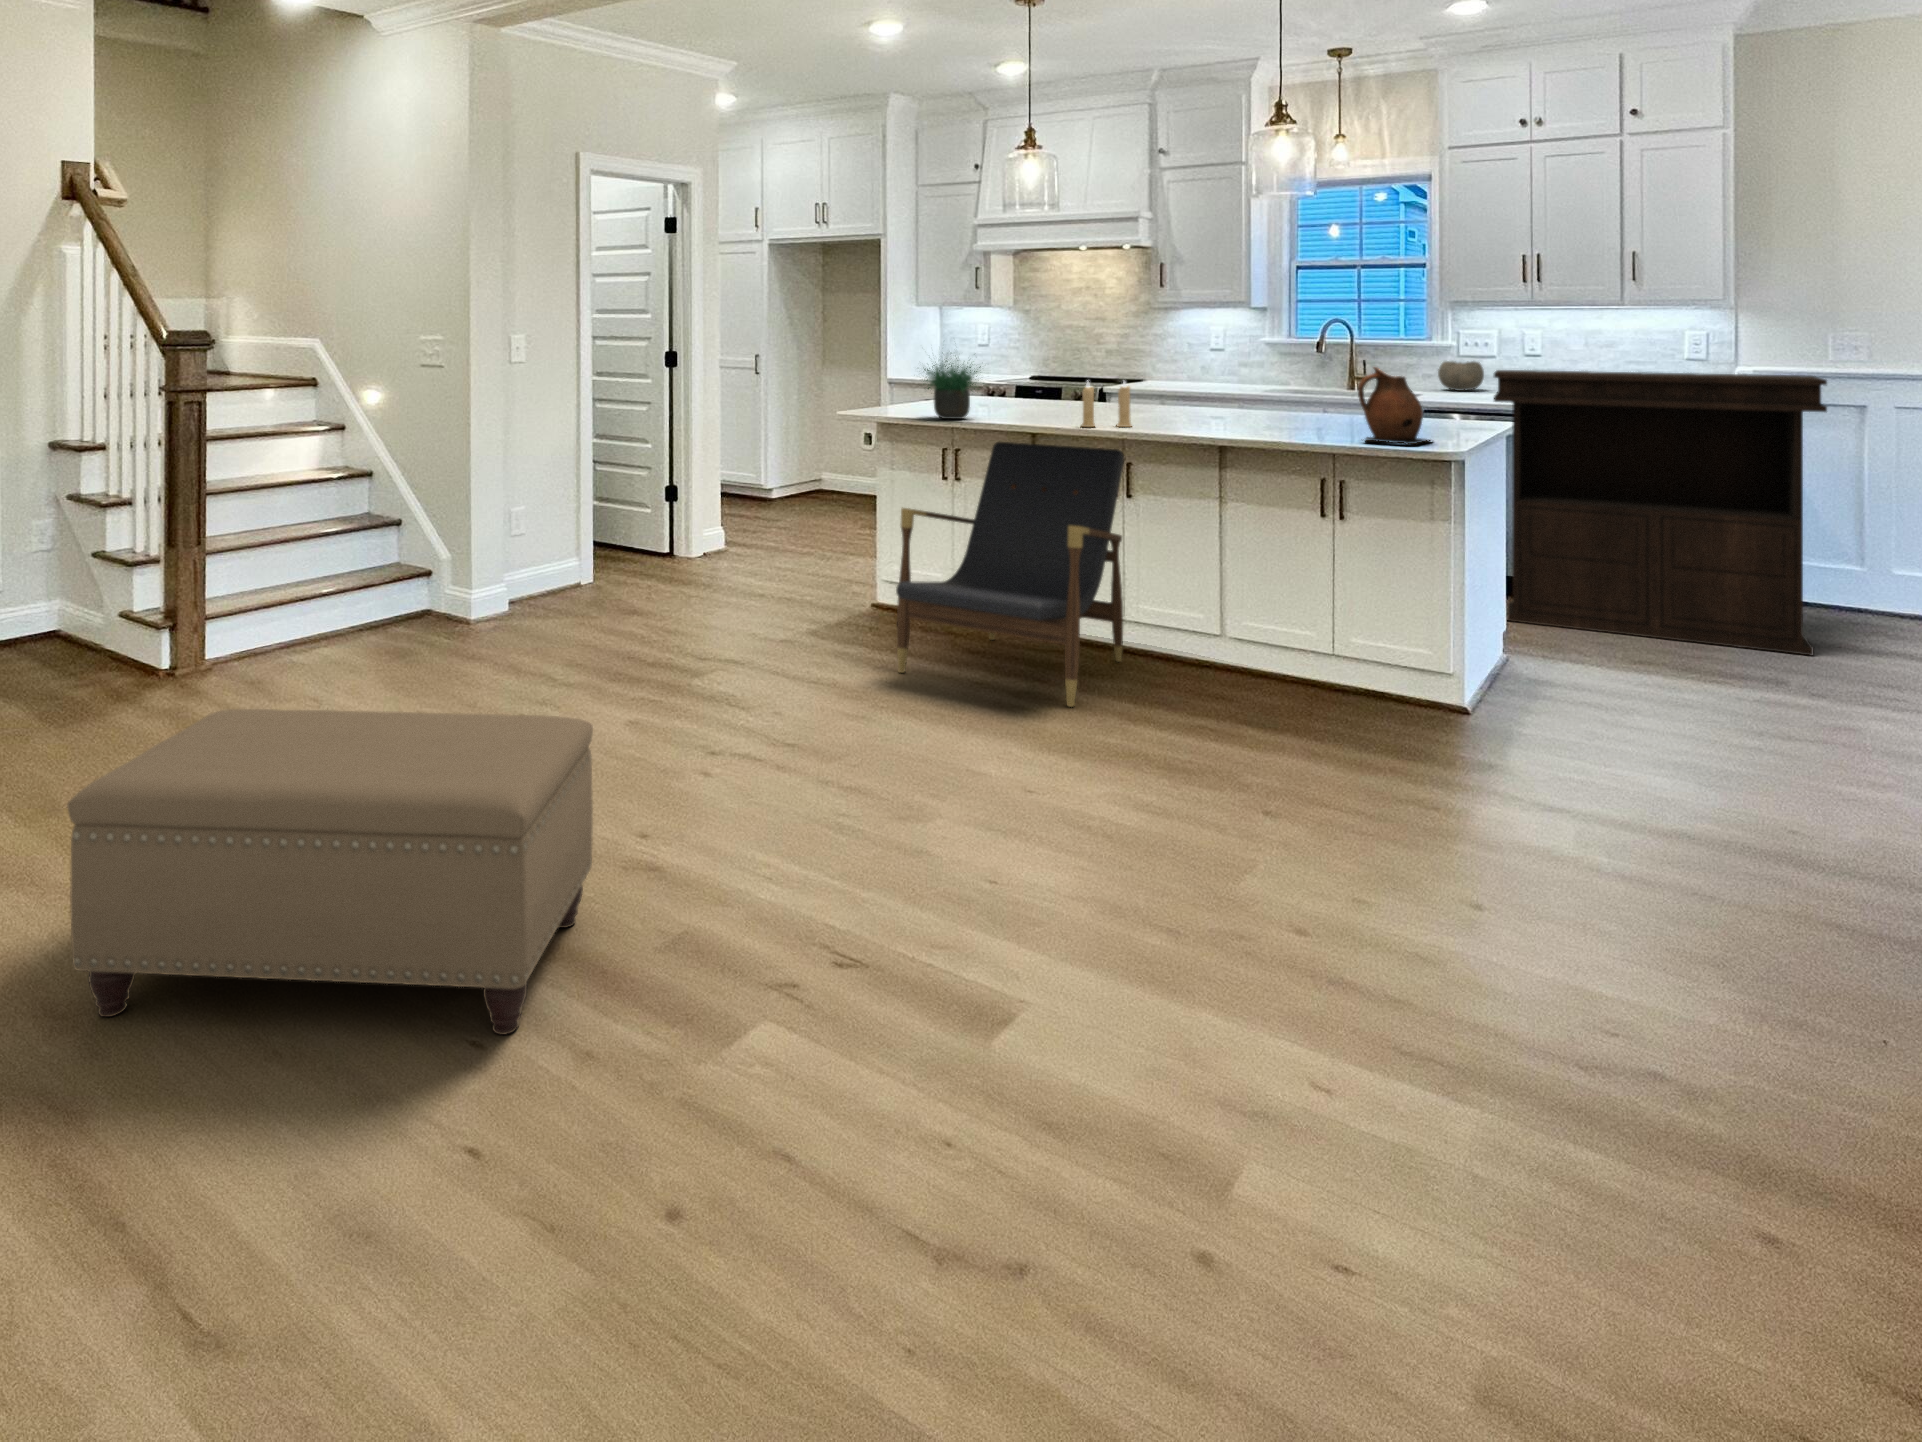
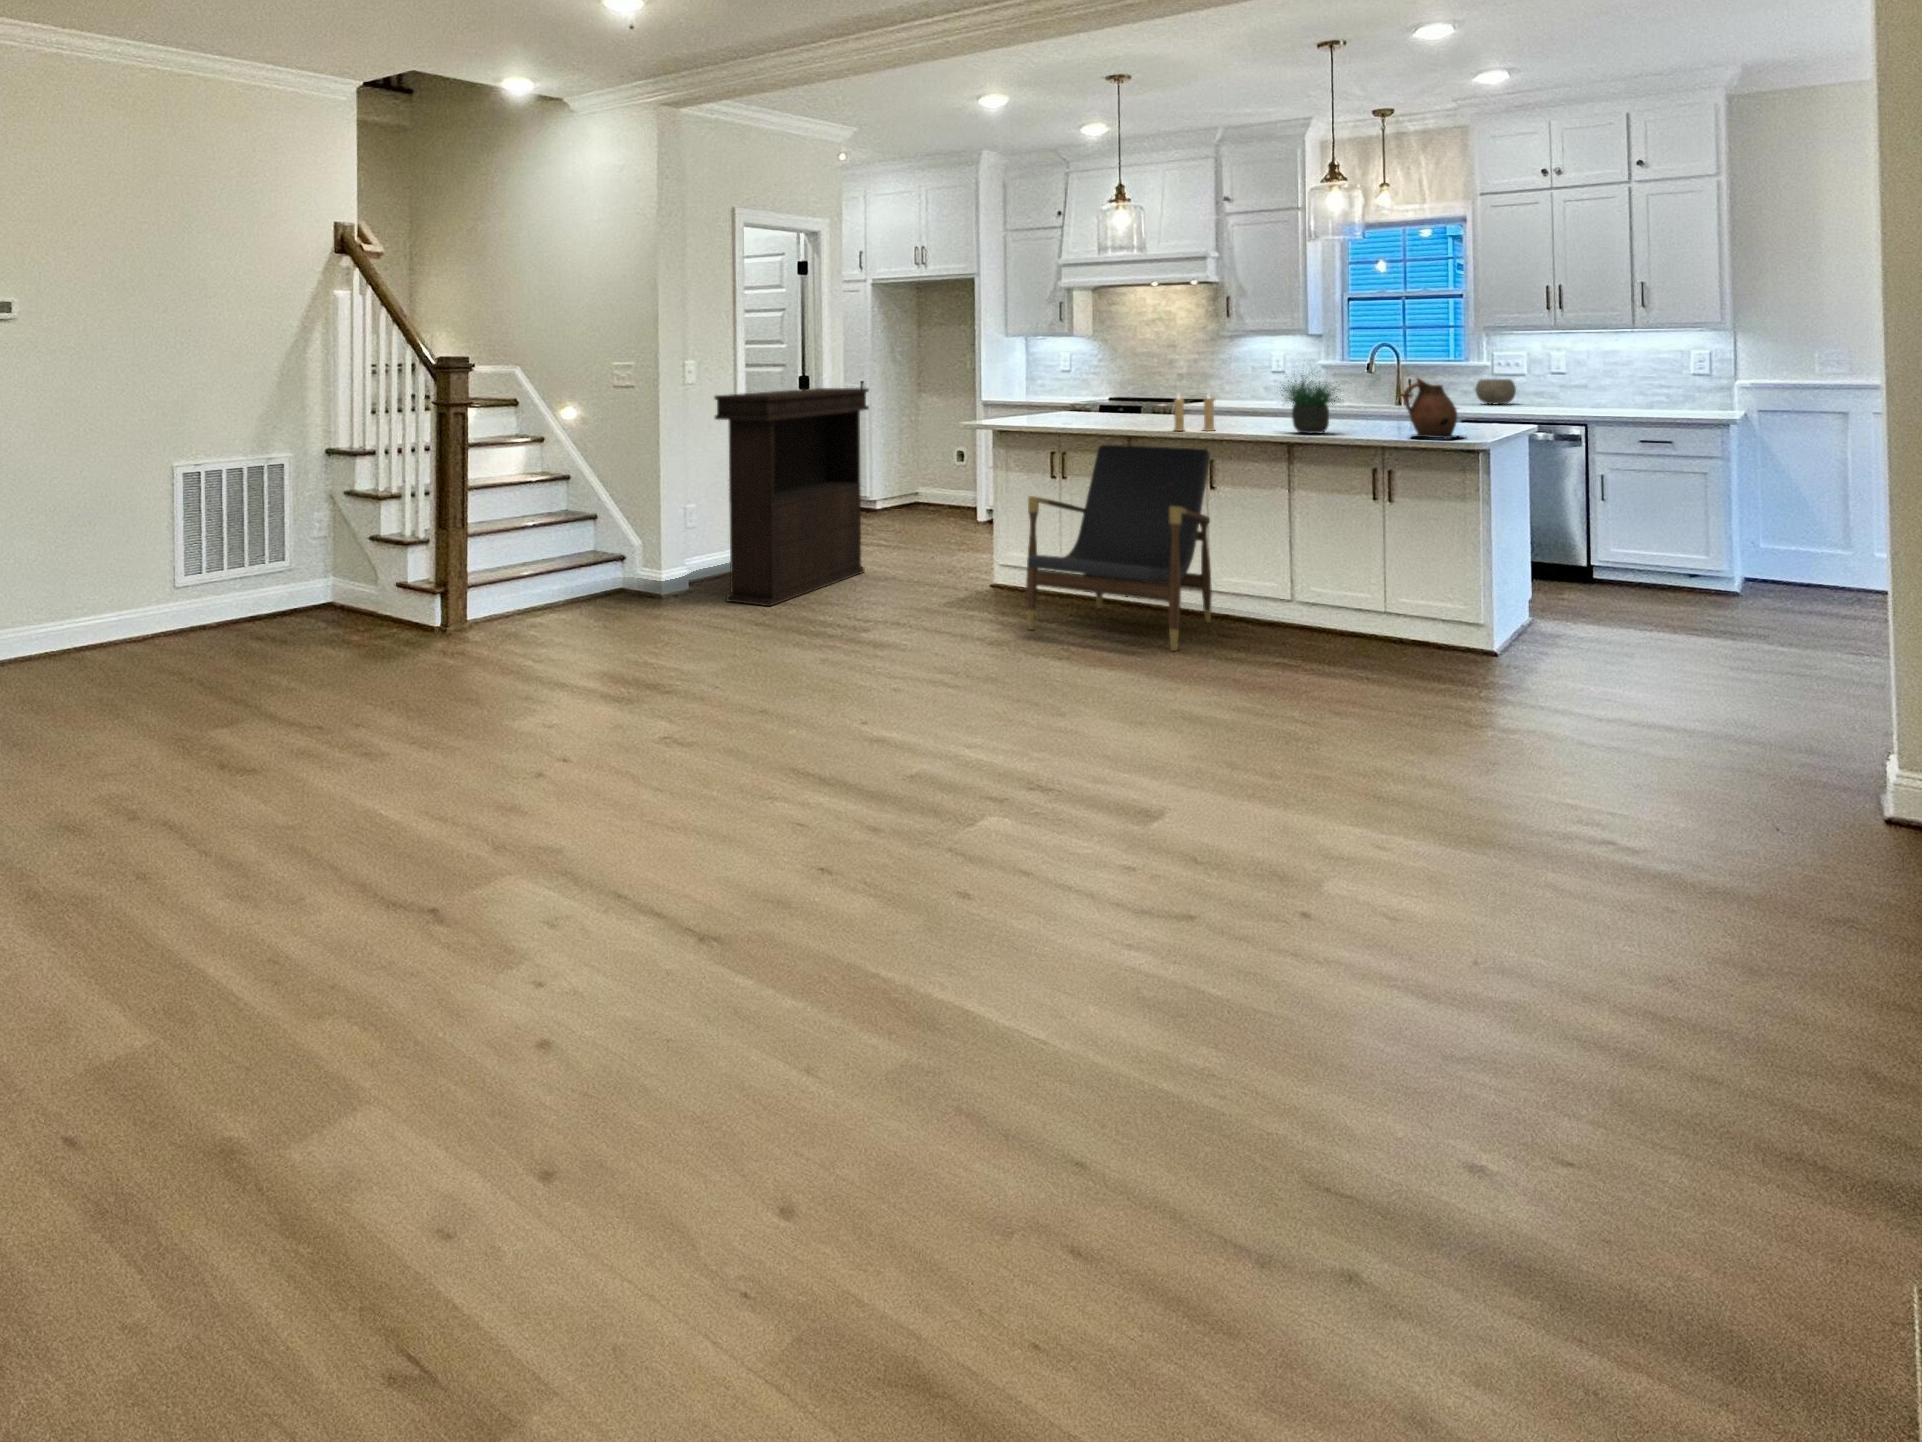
potted plant: present [923,358,981,419] -> present [1282,372,1340,433]
console table: present [1494,370,1827,655] -> present [715,388,869,606]
ottoman: present [67,709,593,1035] -> none [522,619,850,823]

